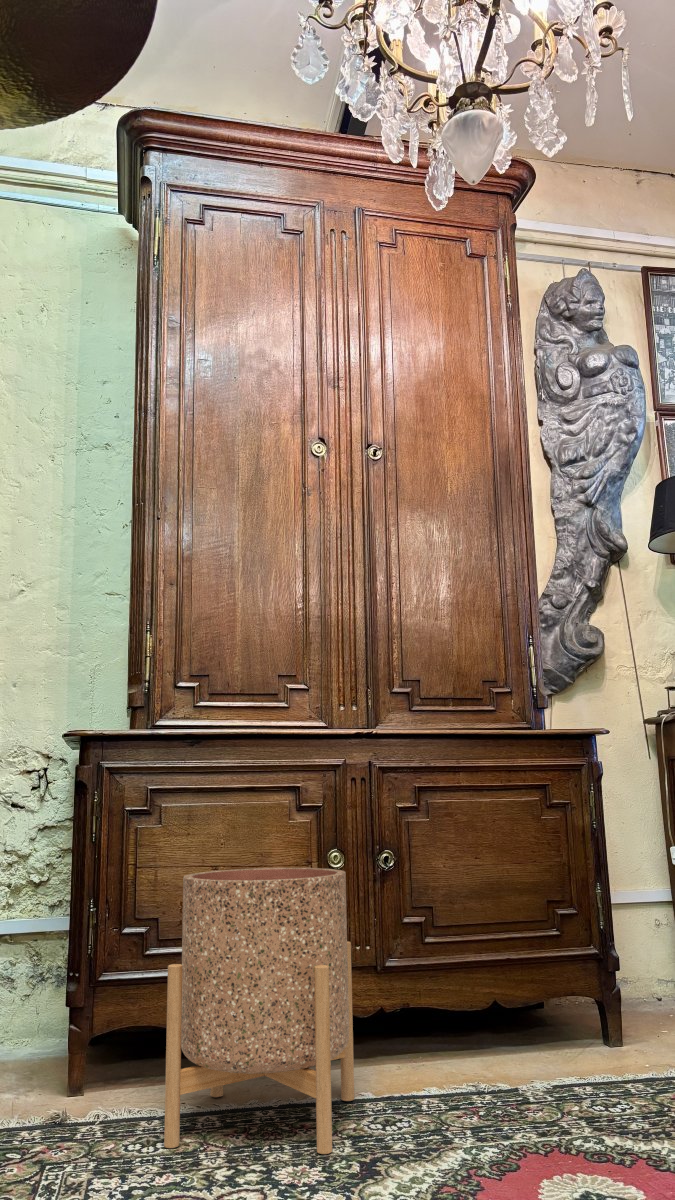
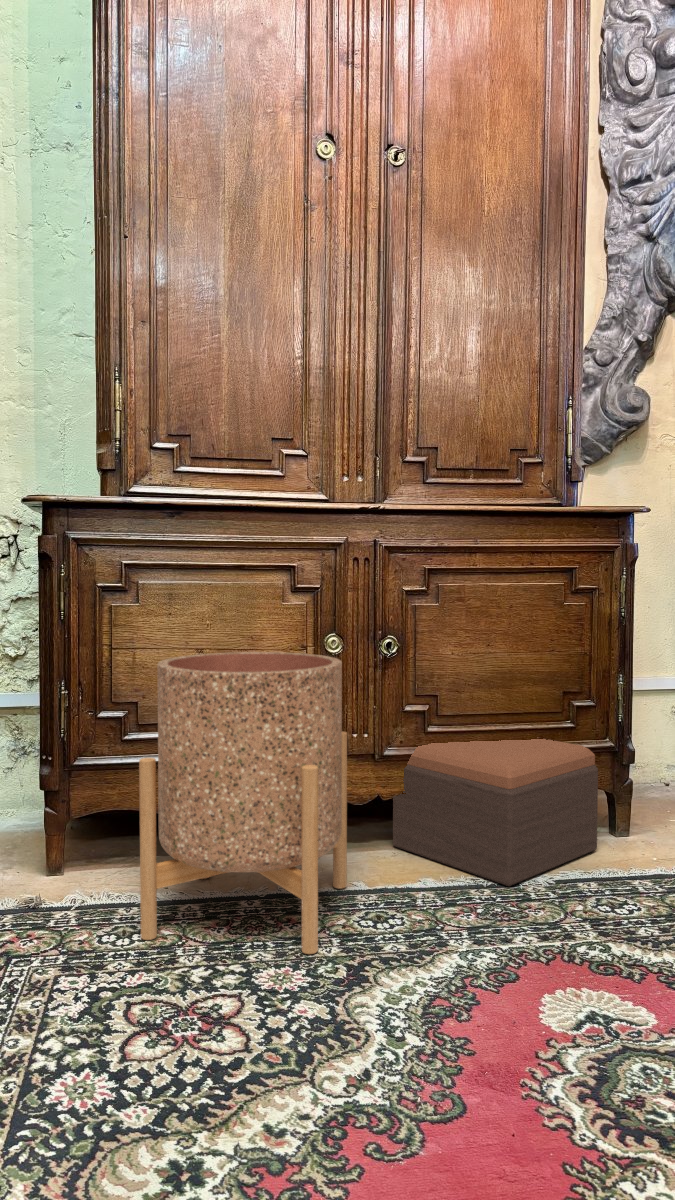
footstool: none [393,944,592,1095] -> present [393,739,598,886]

